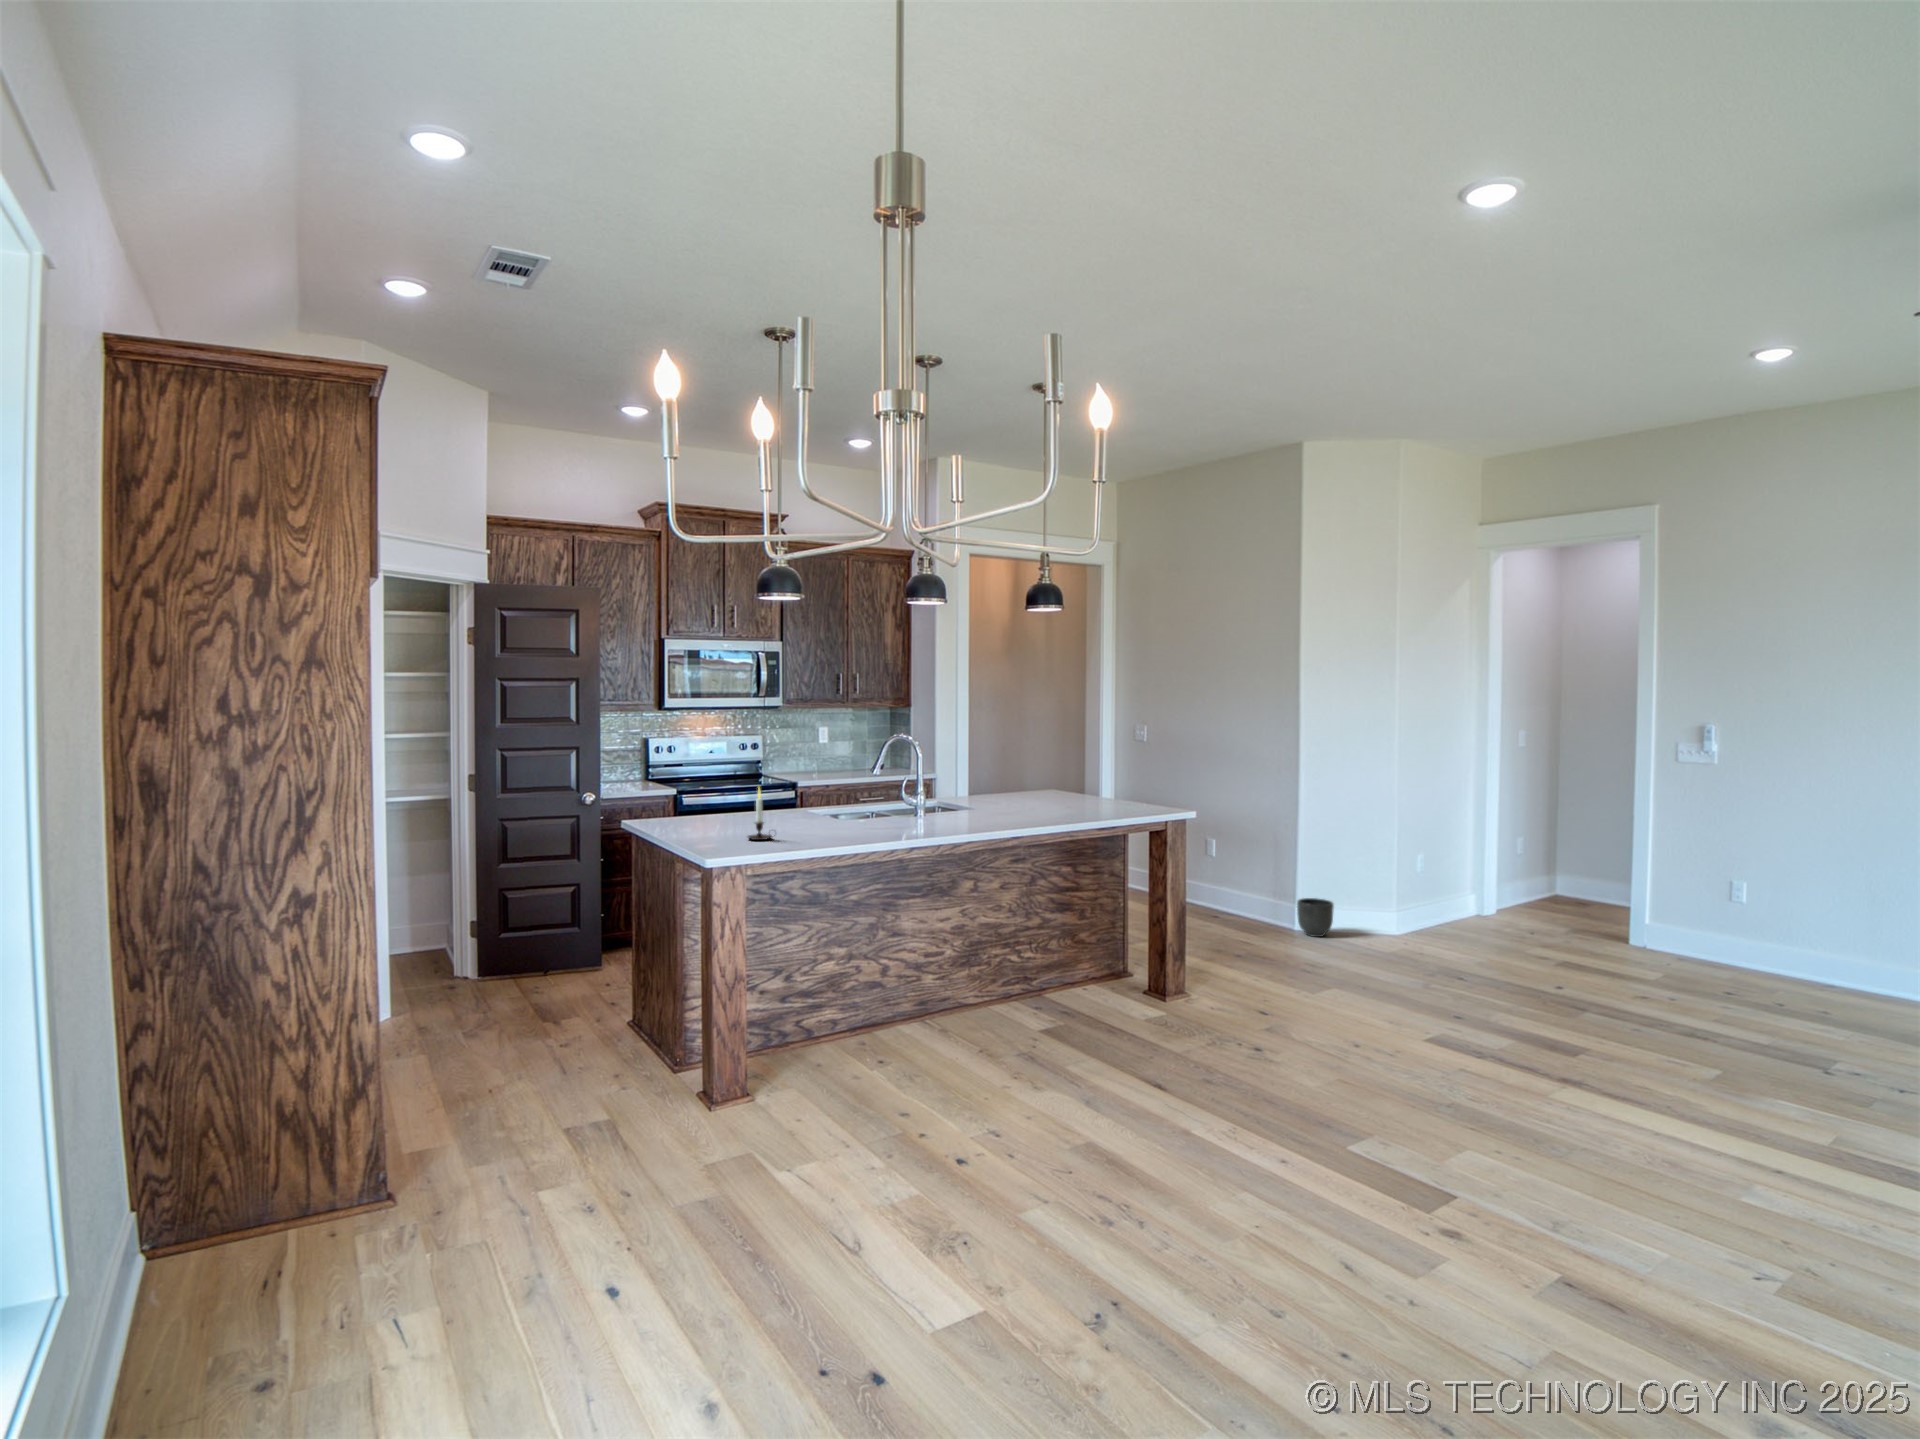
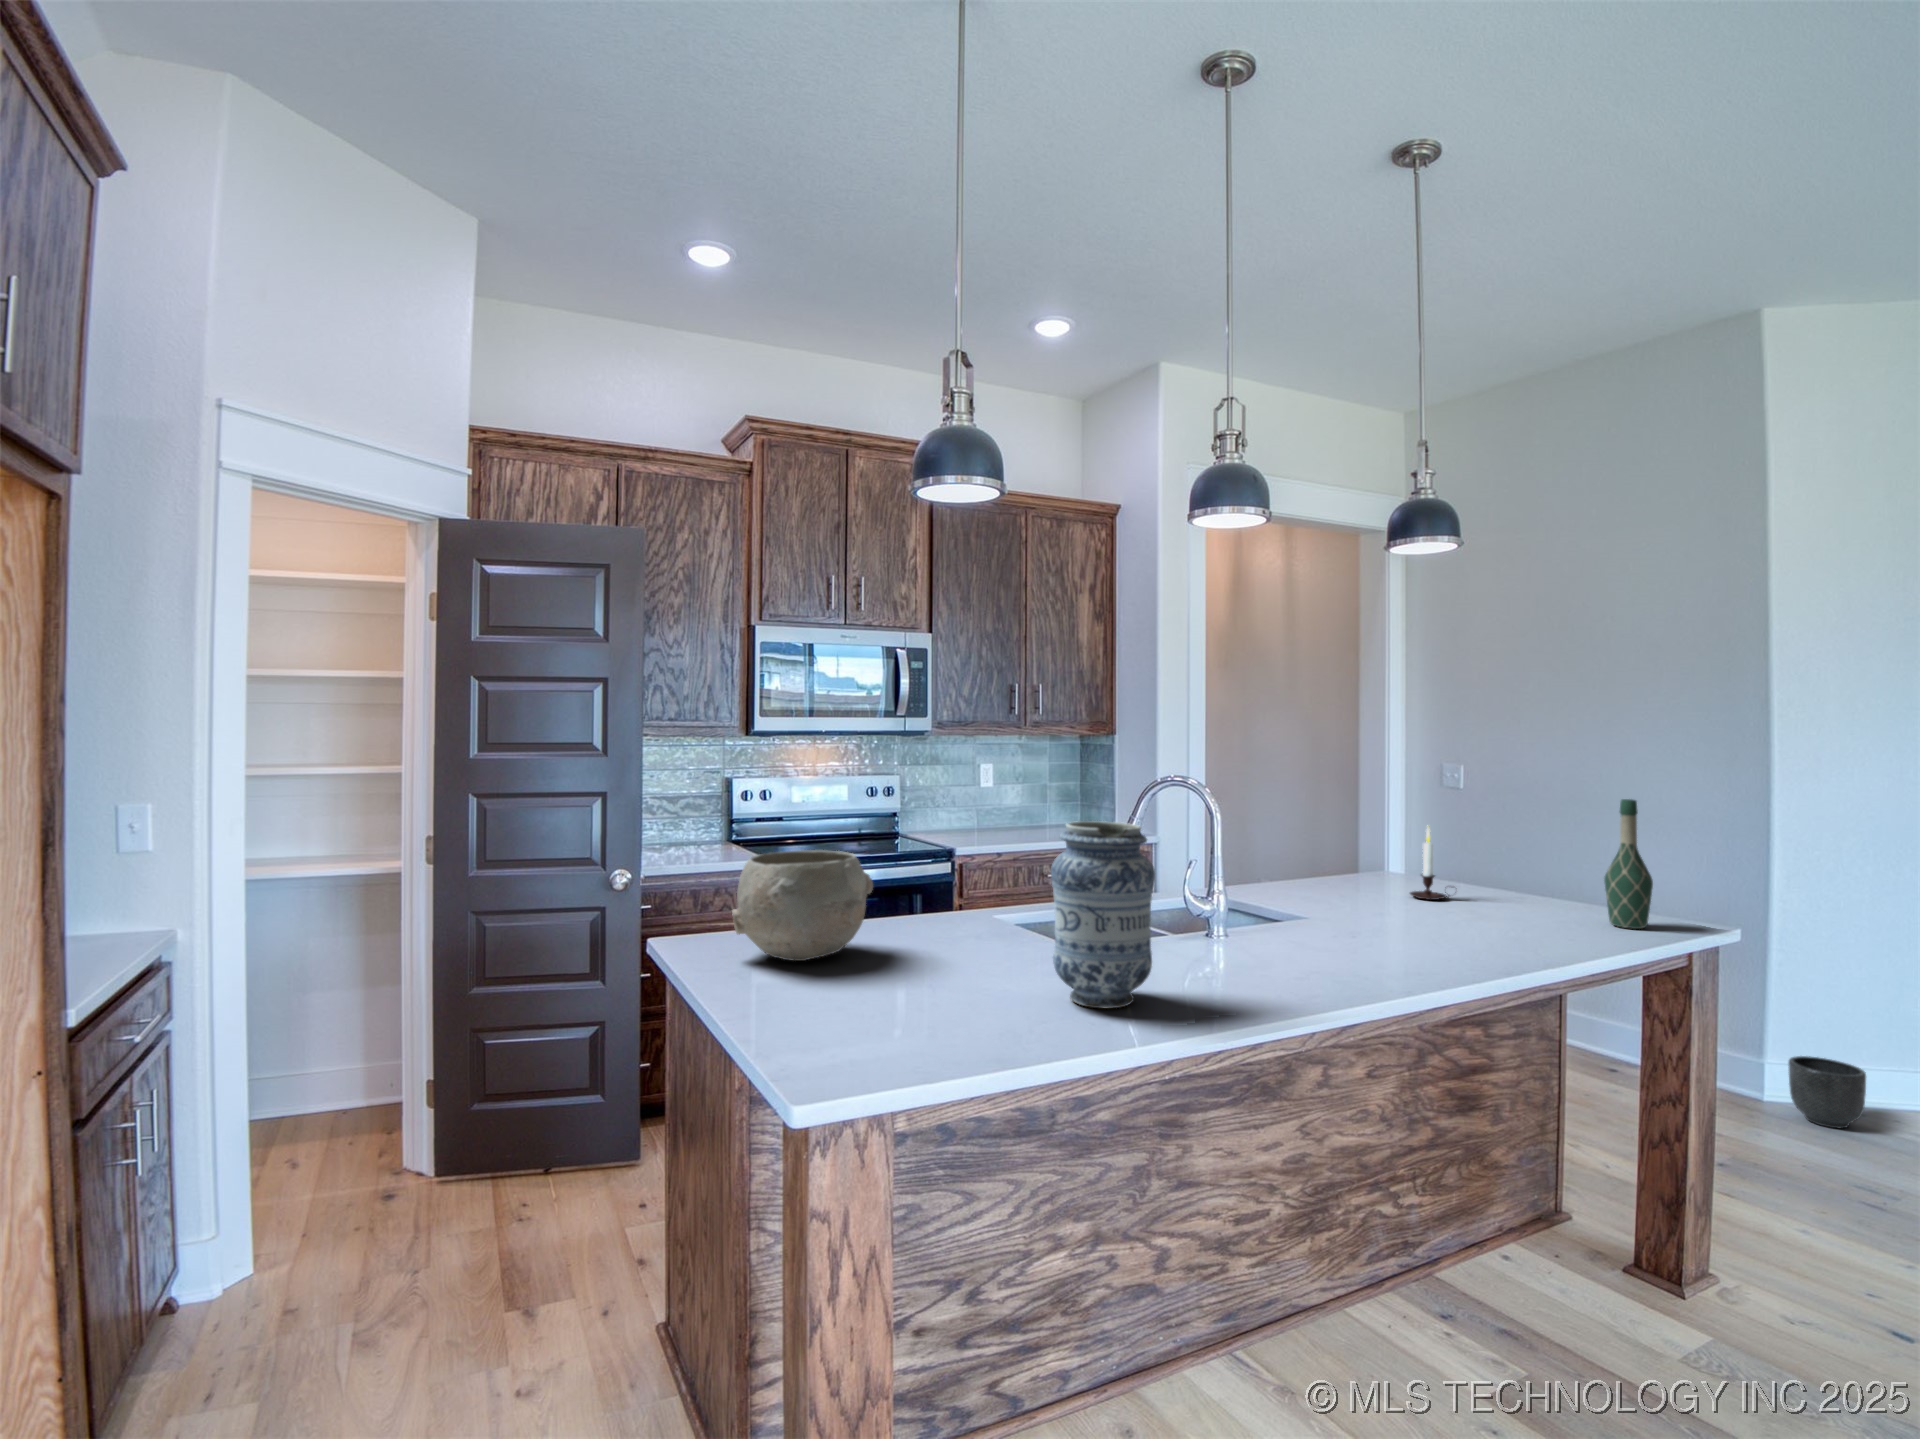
wine bottle: none [1127,745,1148,811] -> present [1604,799,1653,929]
vase: none [819,757,866,838] -> present [1051,821,1155,1009]
bowl: none [669,775,740,827] -> present [732,850,873,961]
candle: present [748,788,772,840] -> present [1410,827,1450,900]

